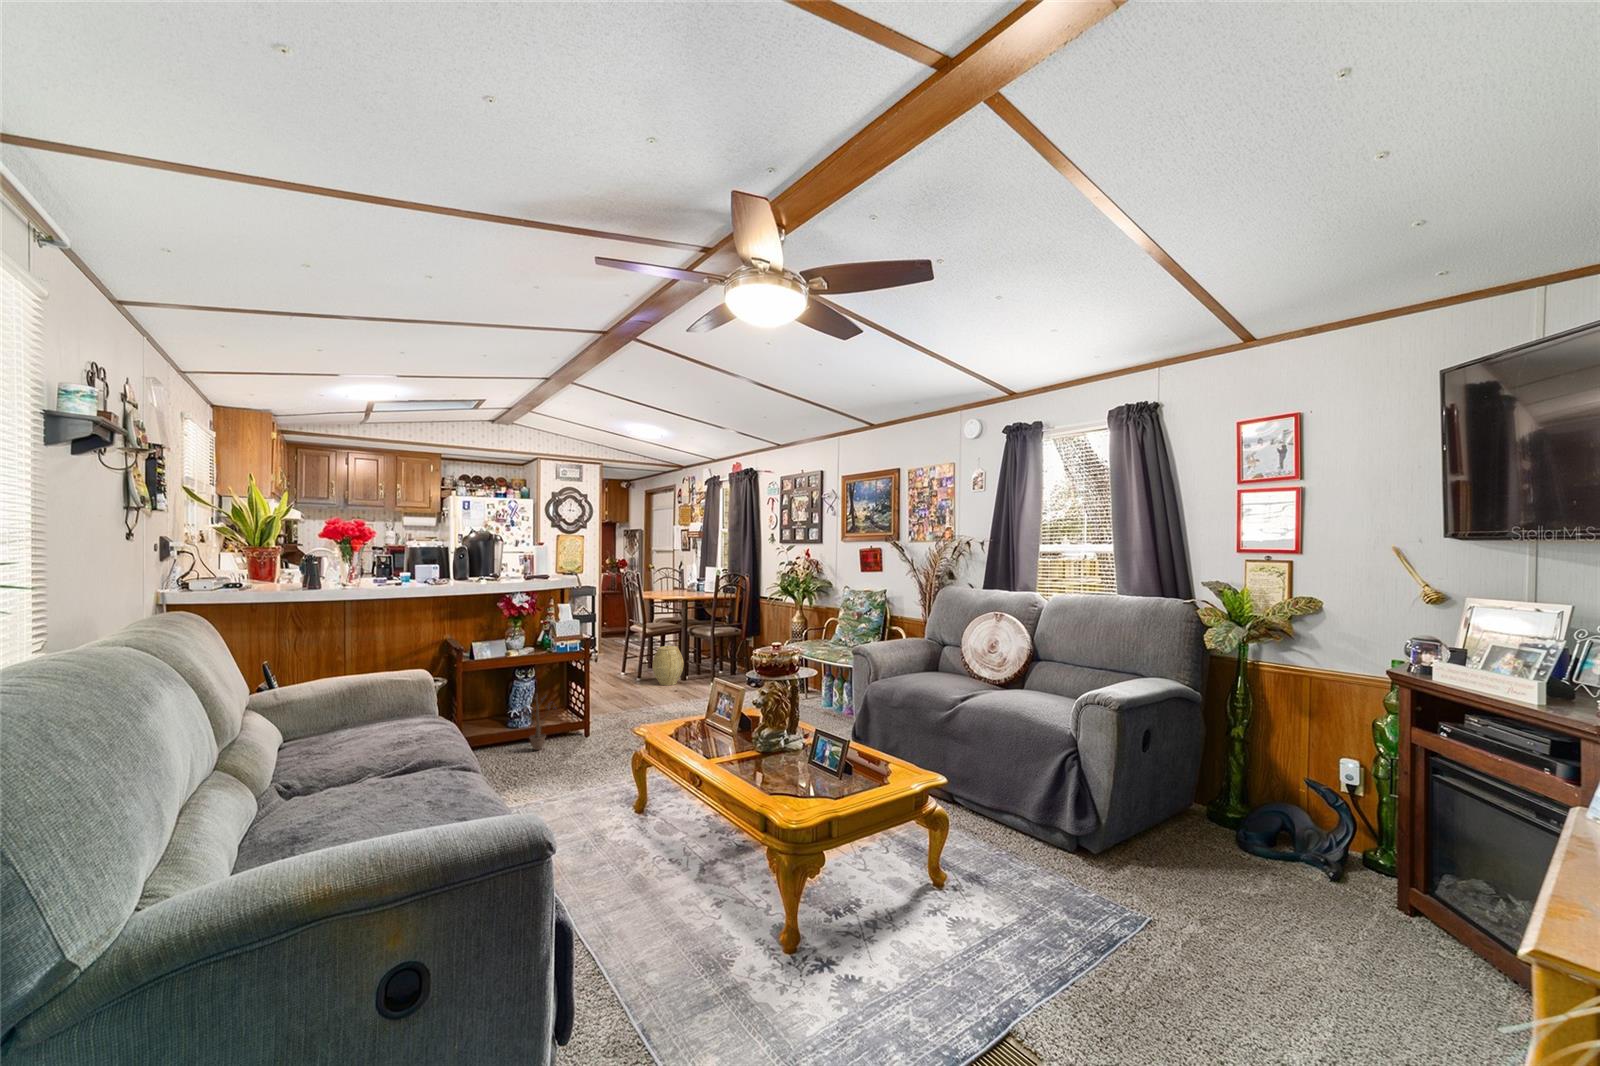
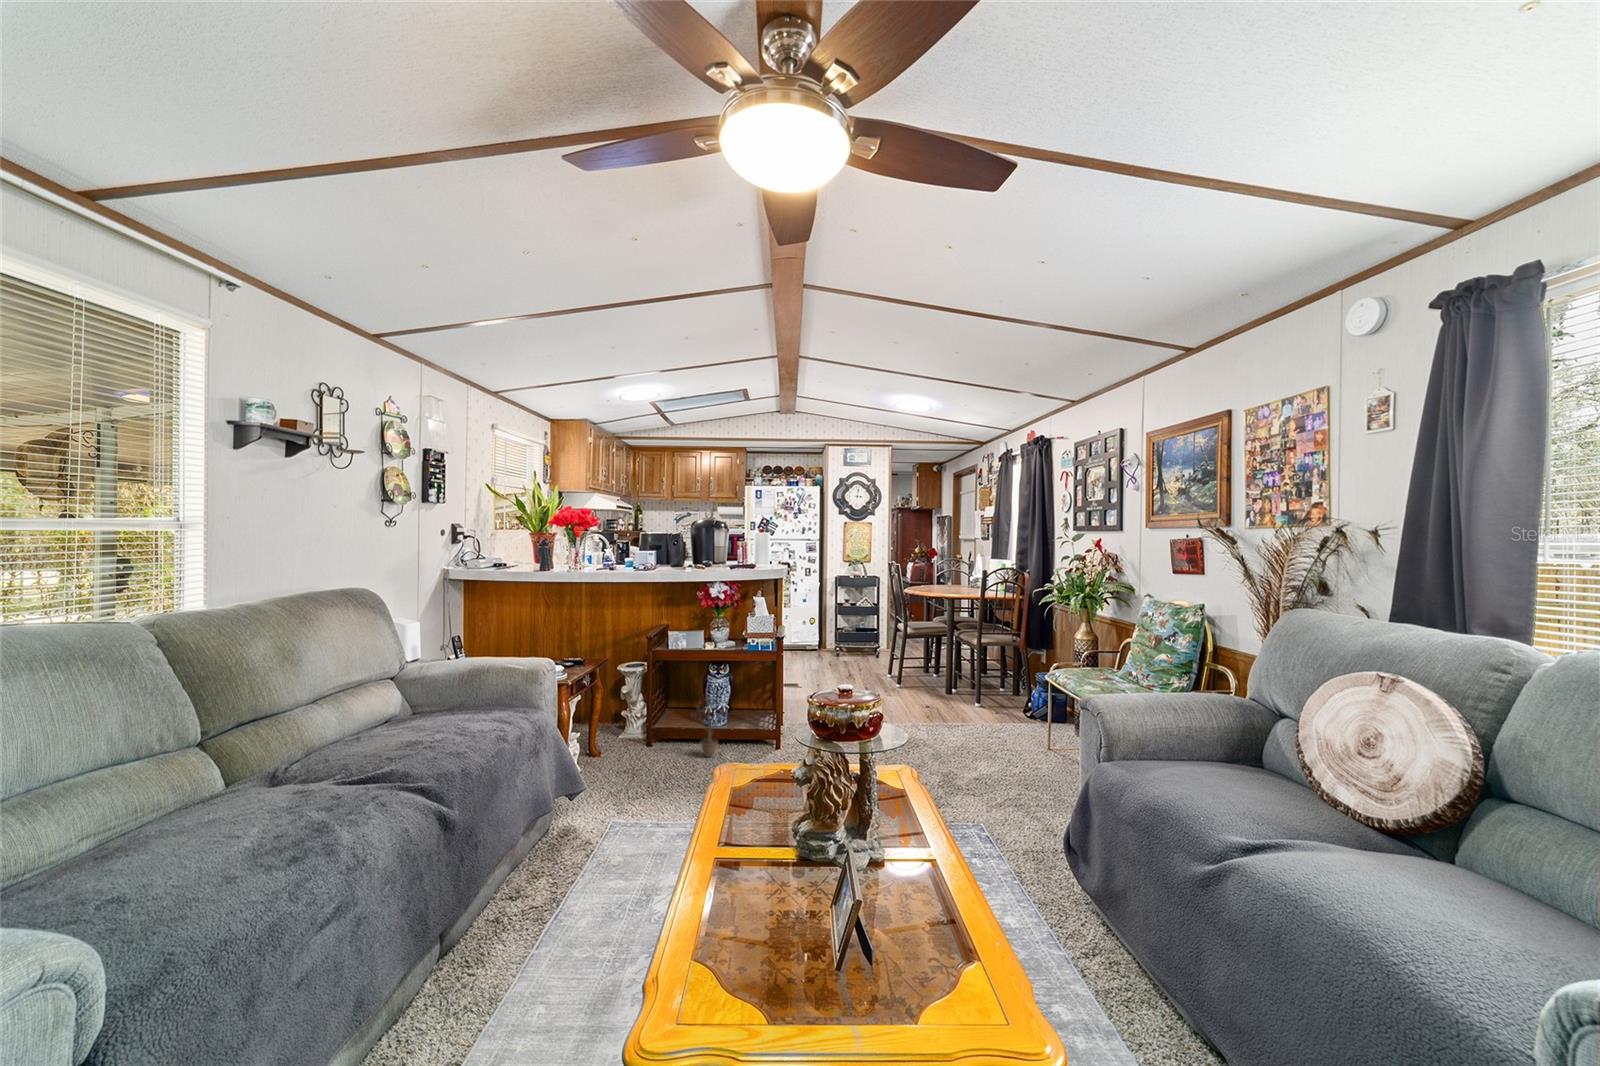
woven basket: present [652,646,684,685] -> none [900,654,938,702]

